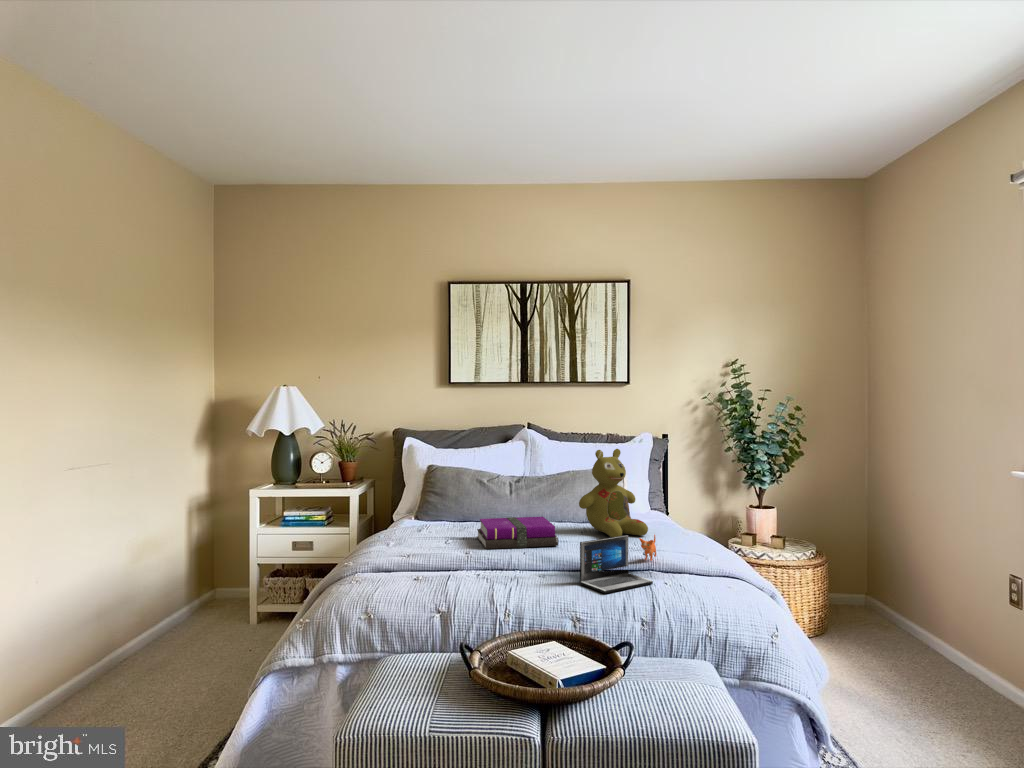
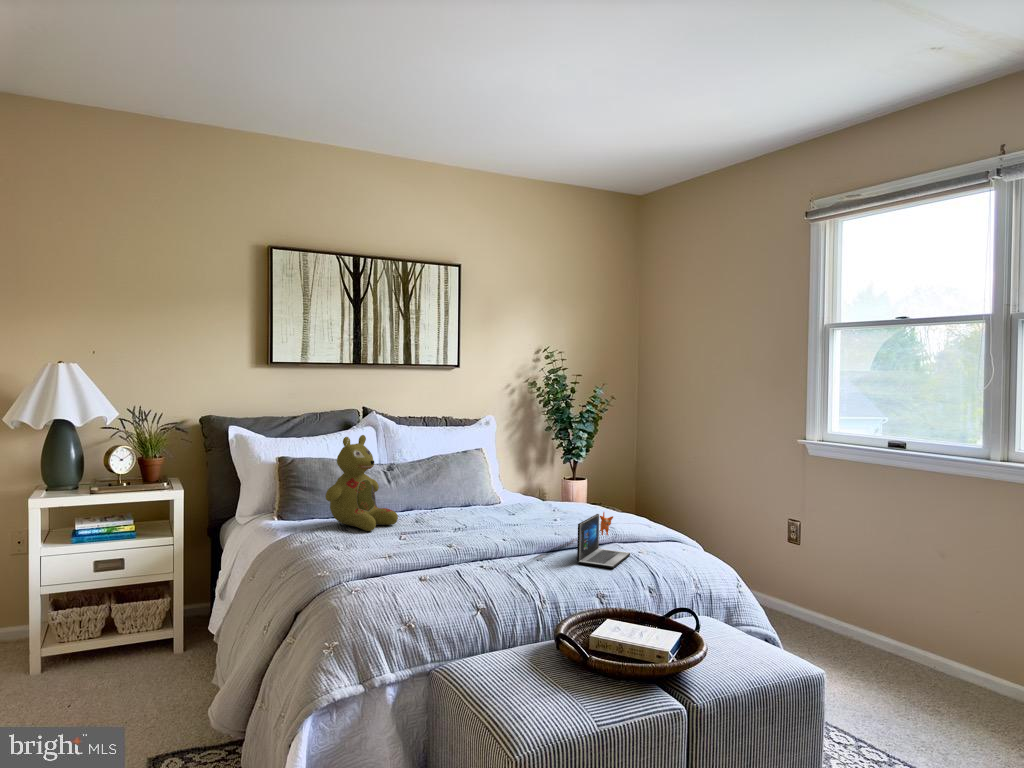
stuffed bear: present [579,449,648,537] -> present [325,435,398,531]
notebook: present [477,517,558,549] -> none [413,504,507,542]

